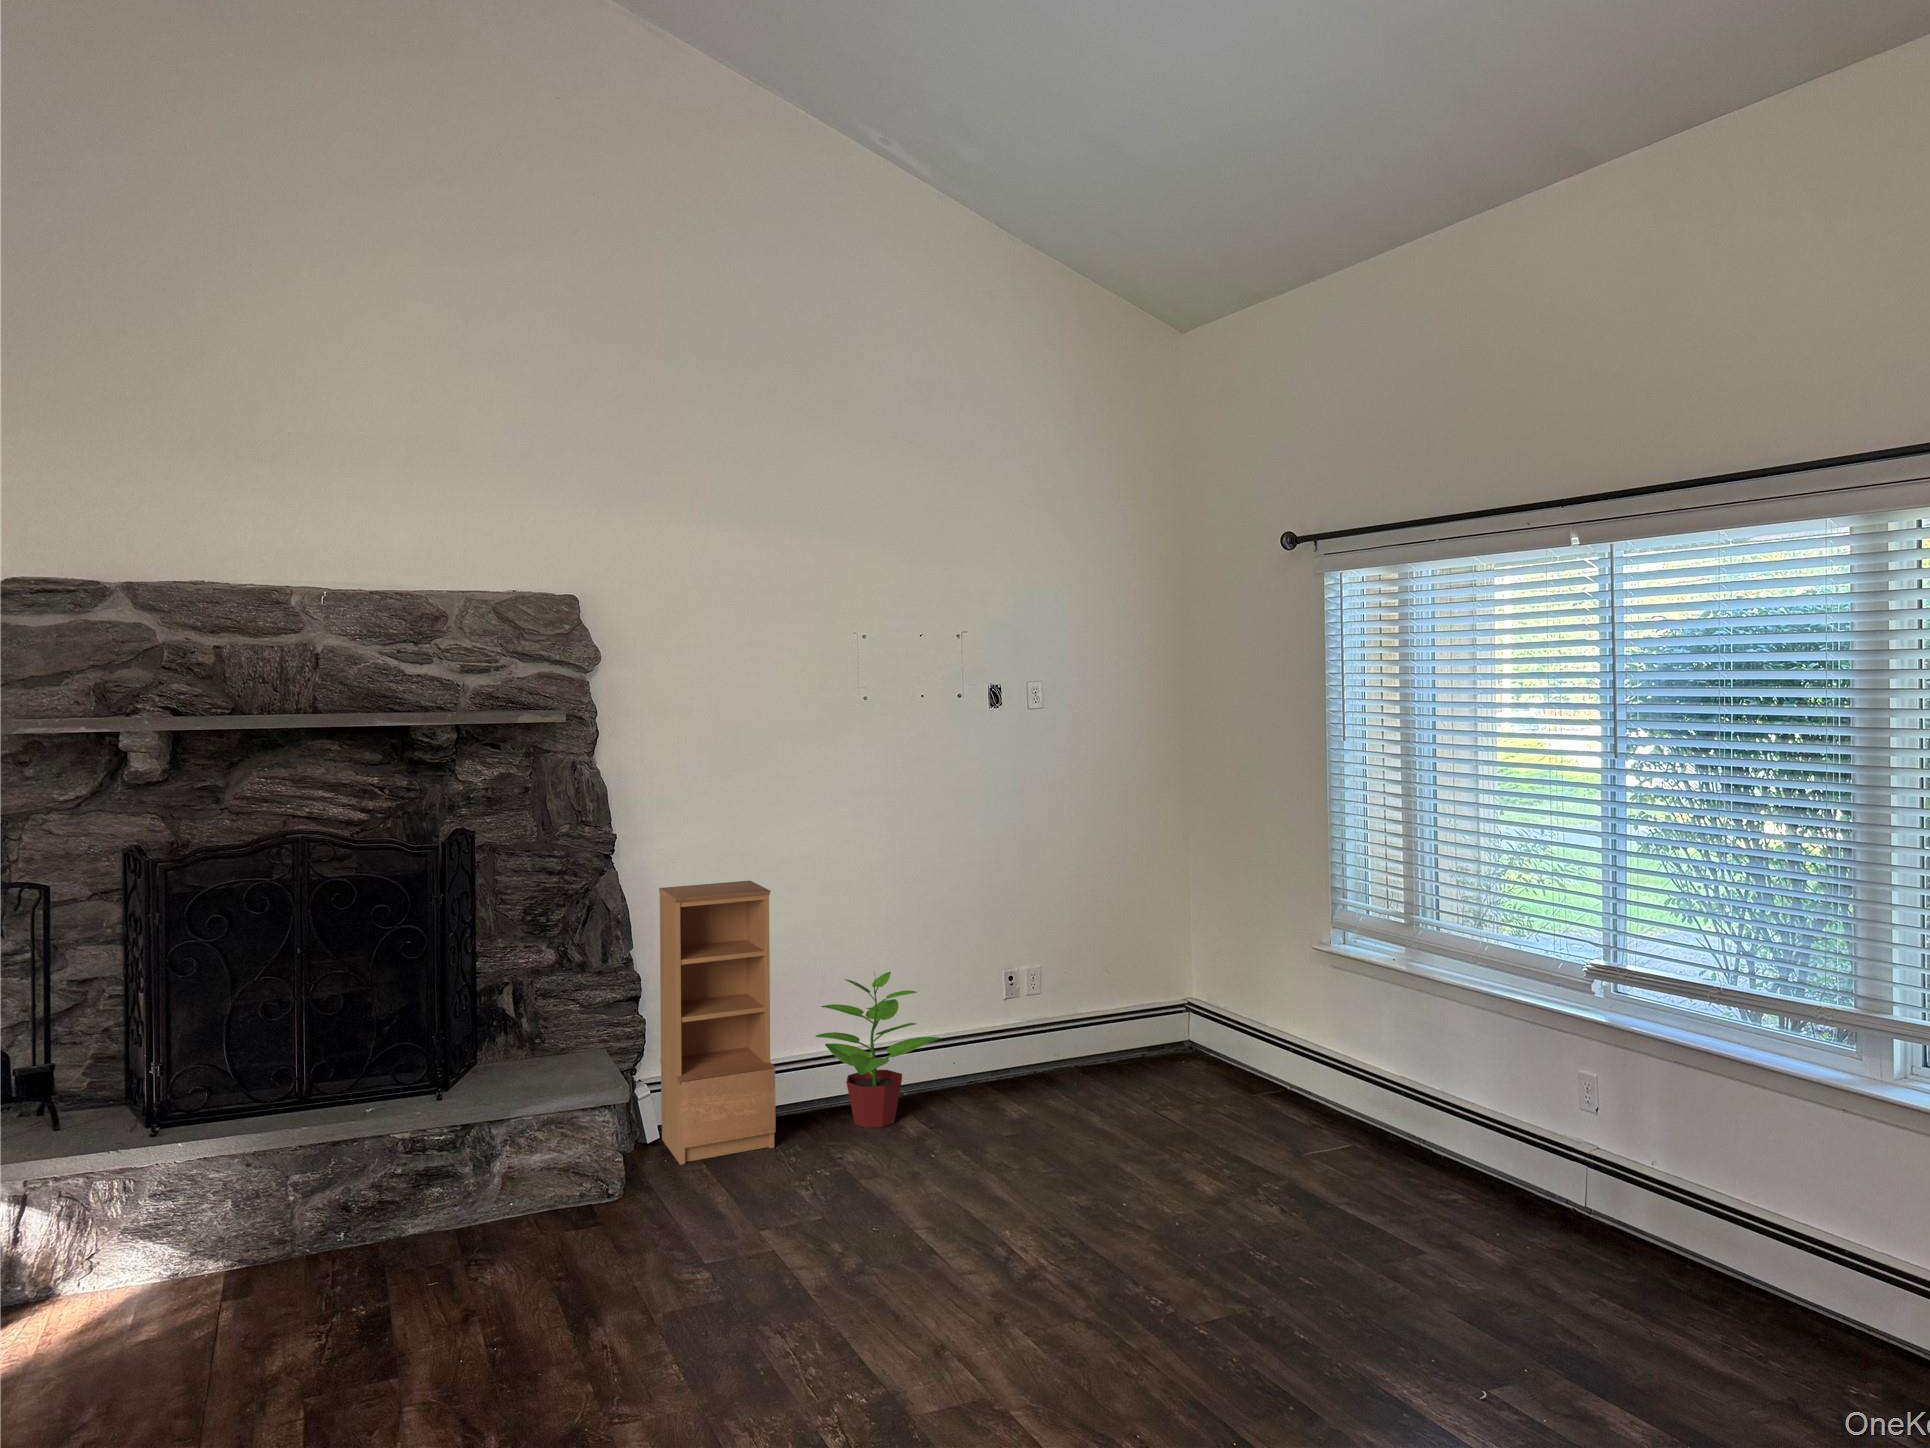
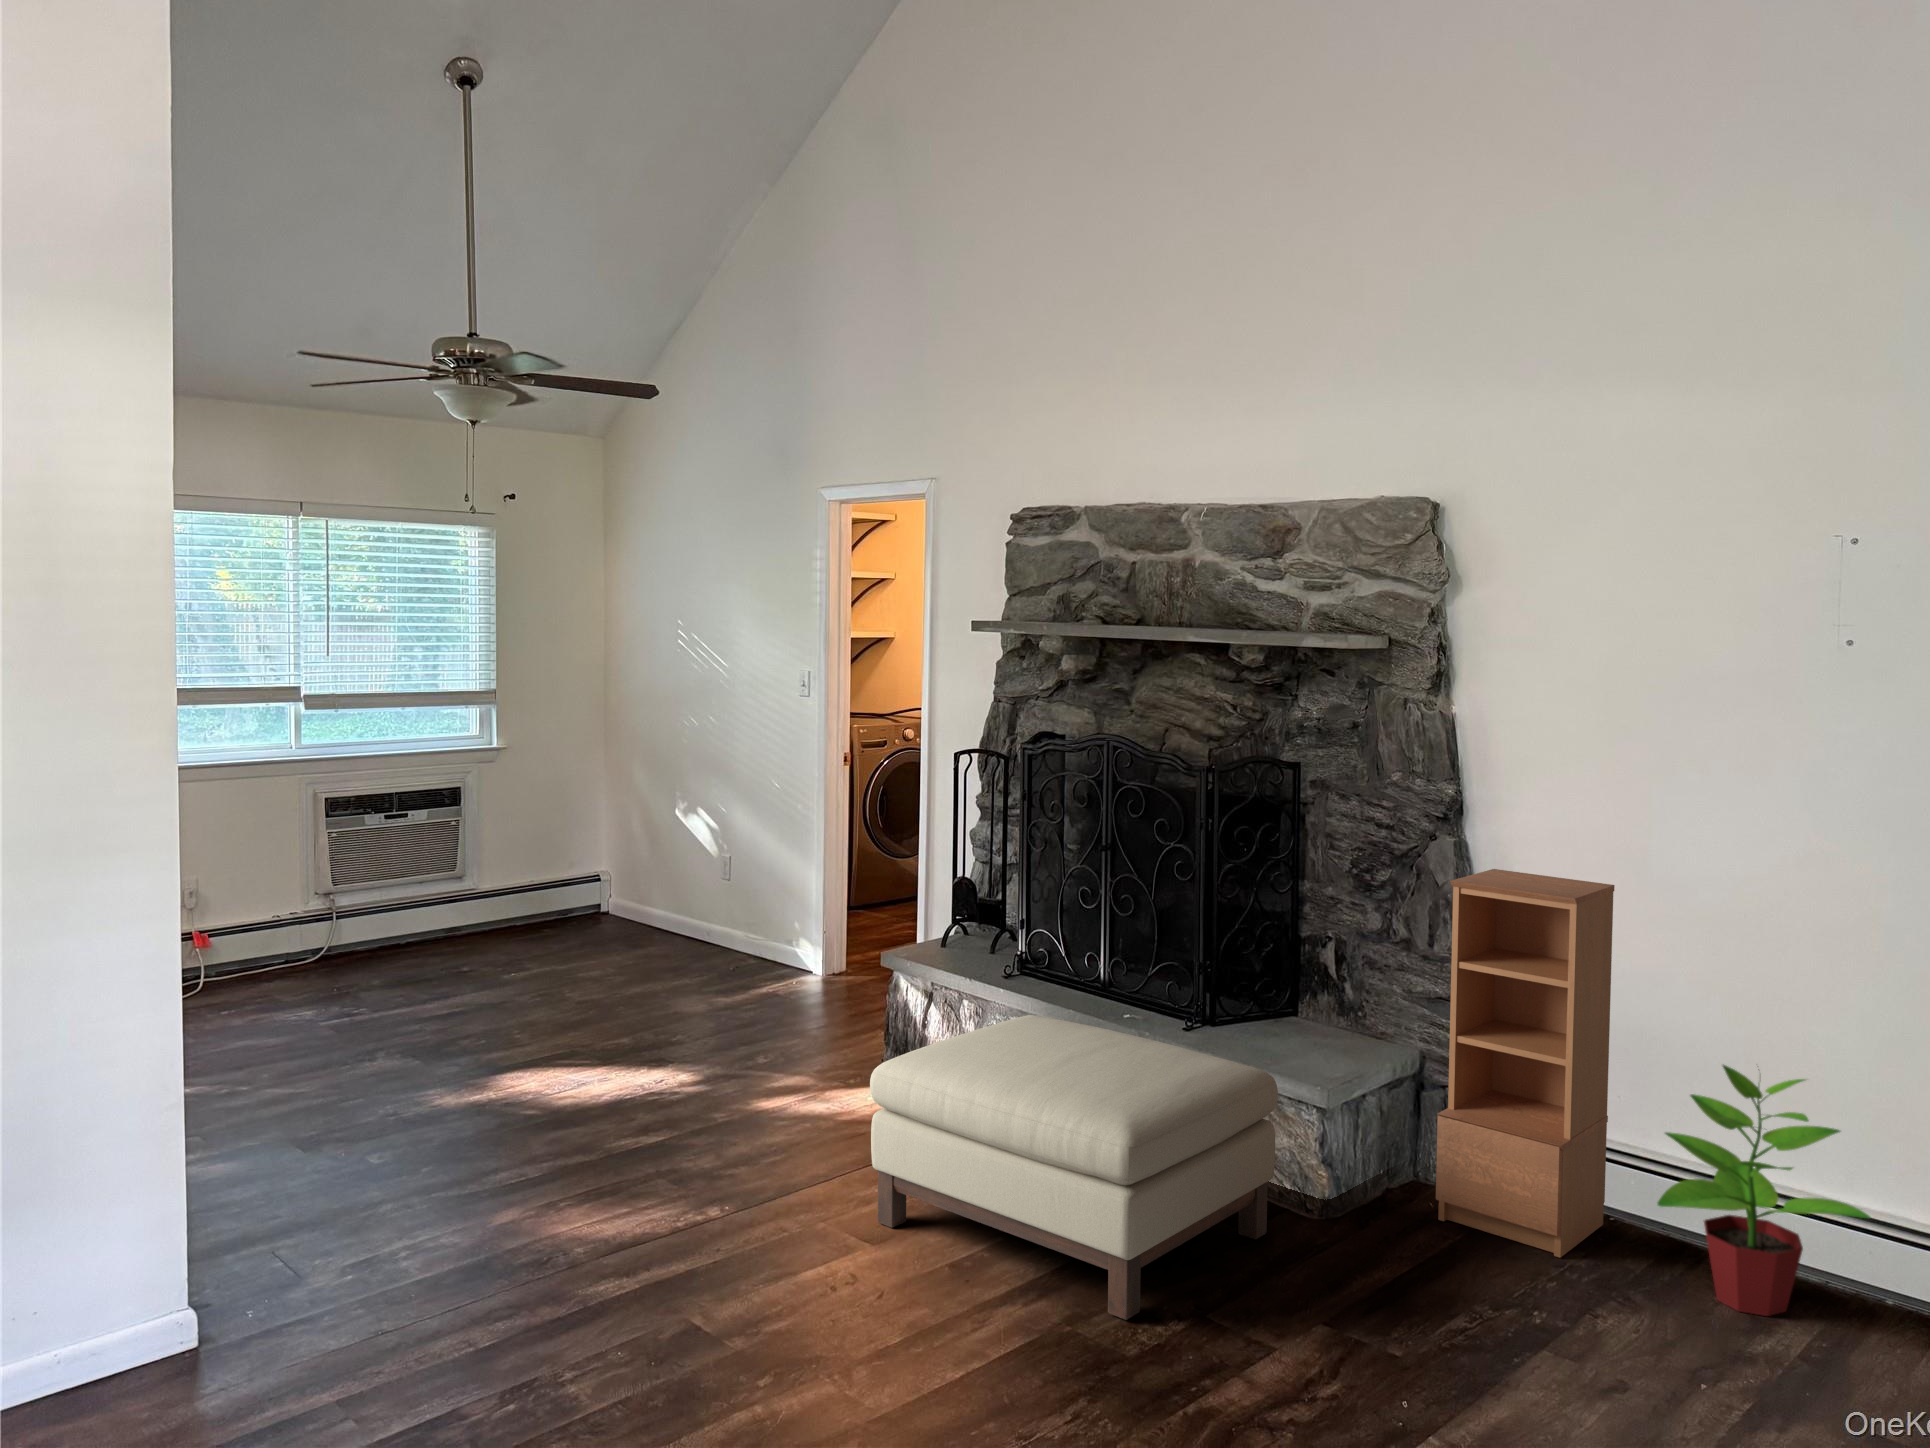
ottoman: none [305,1086,683,1395] -> present [870,1015,1278,1320]

